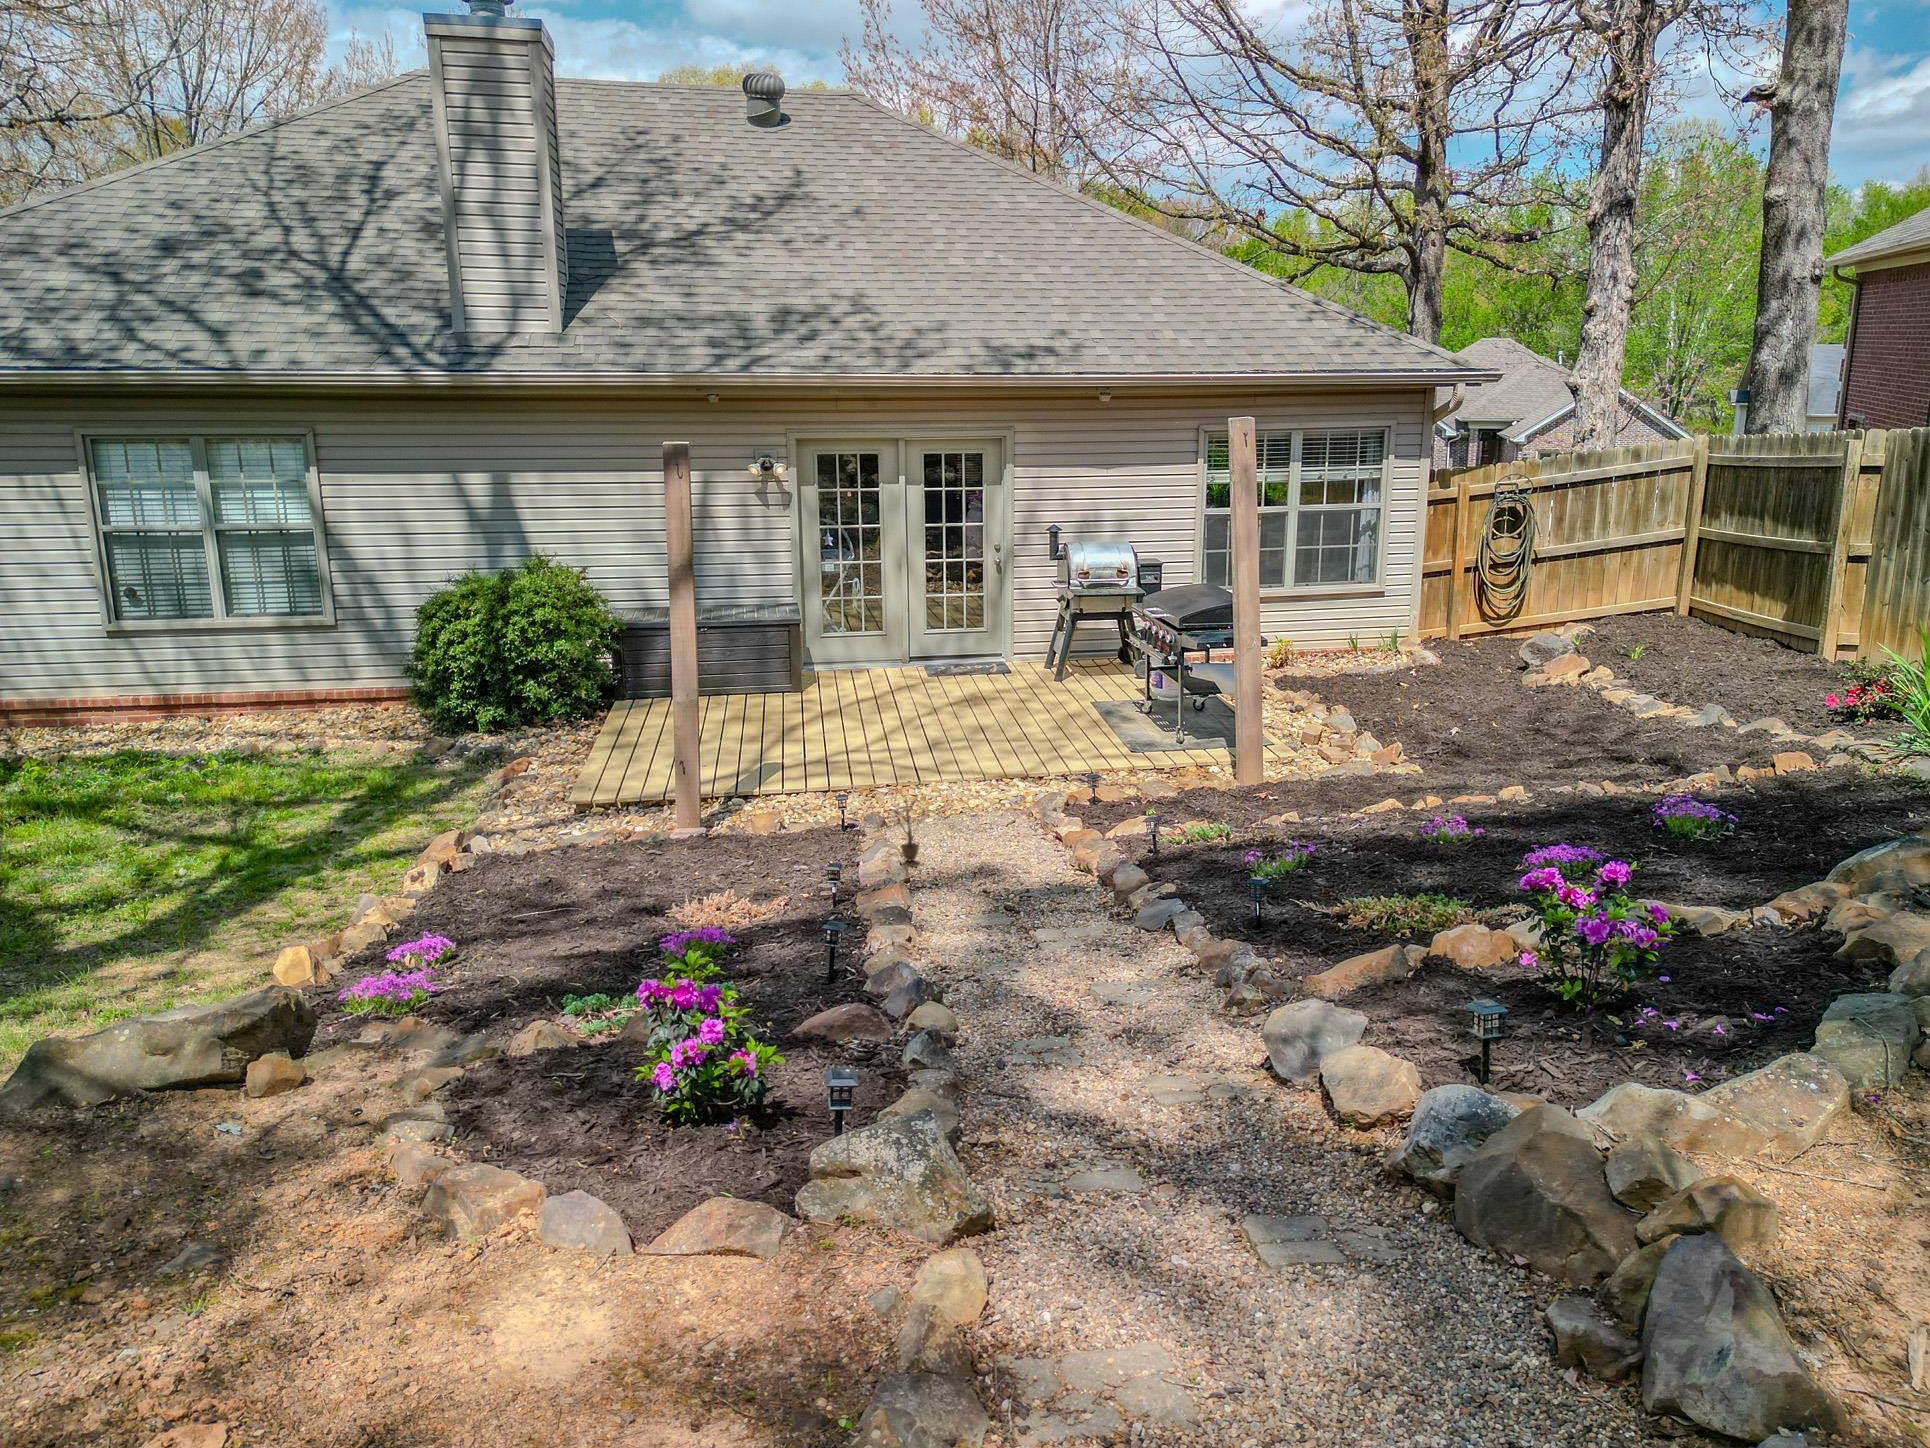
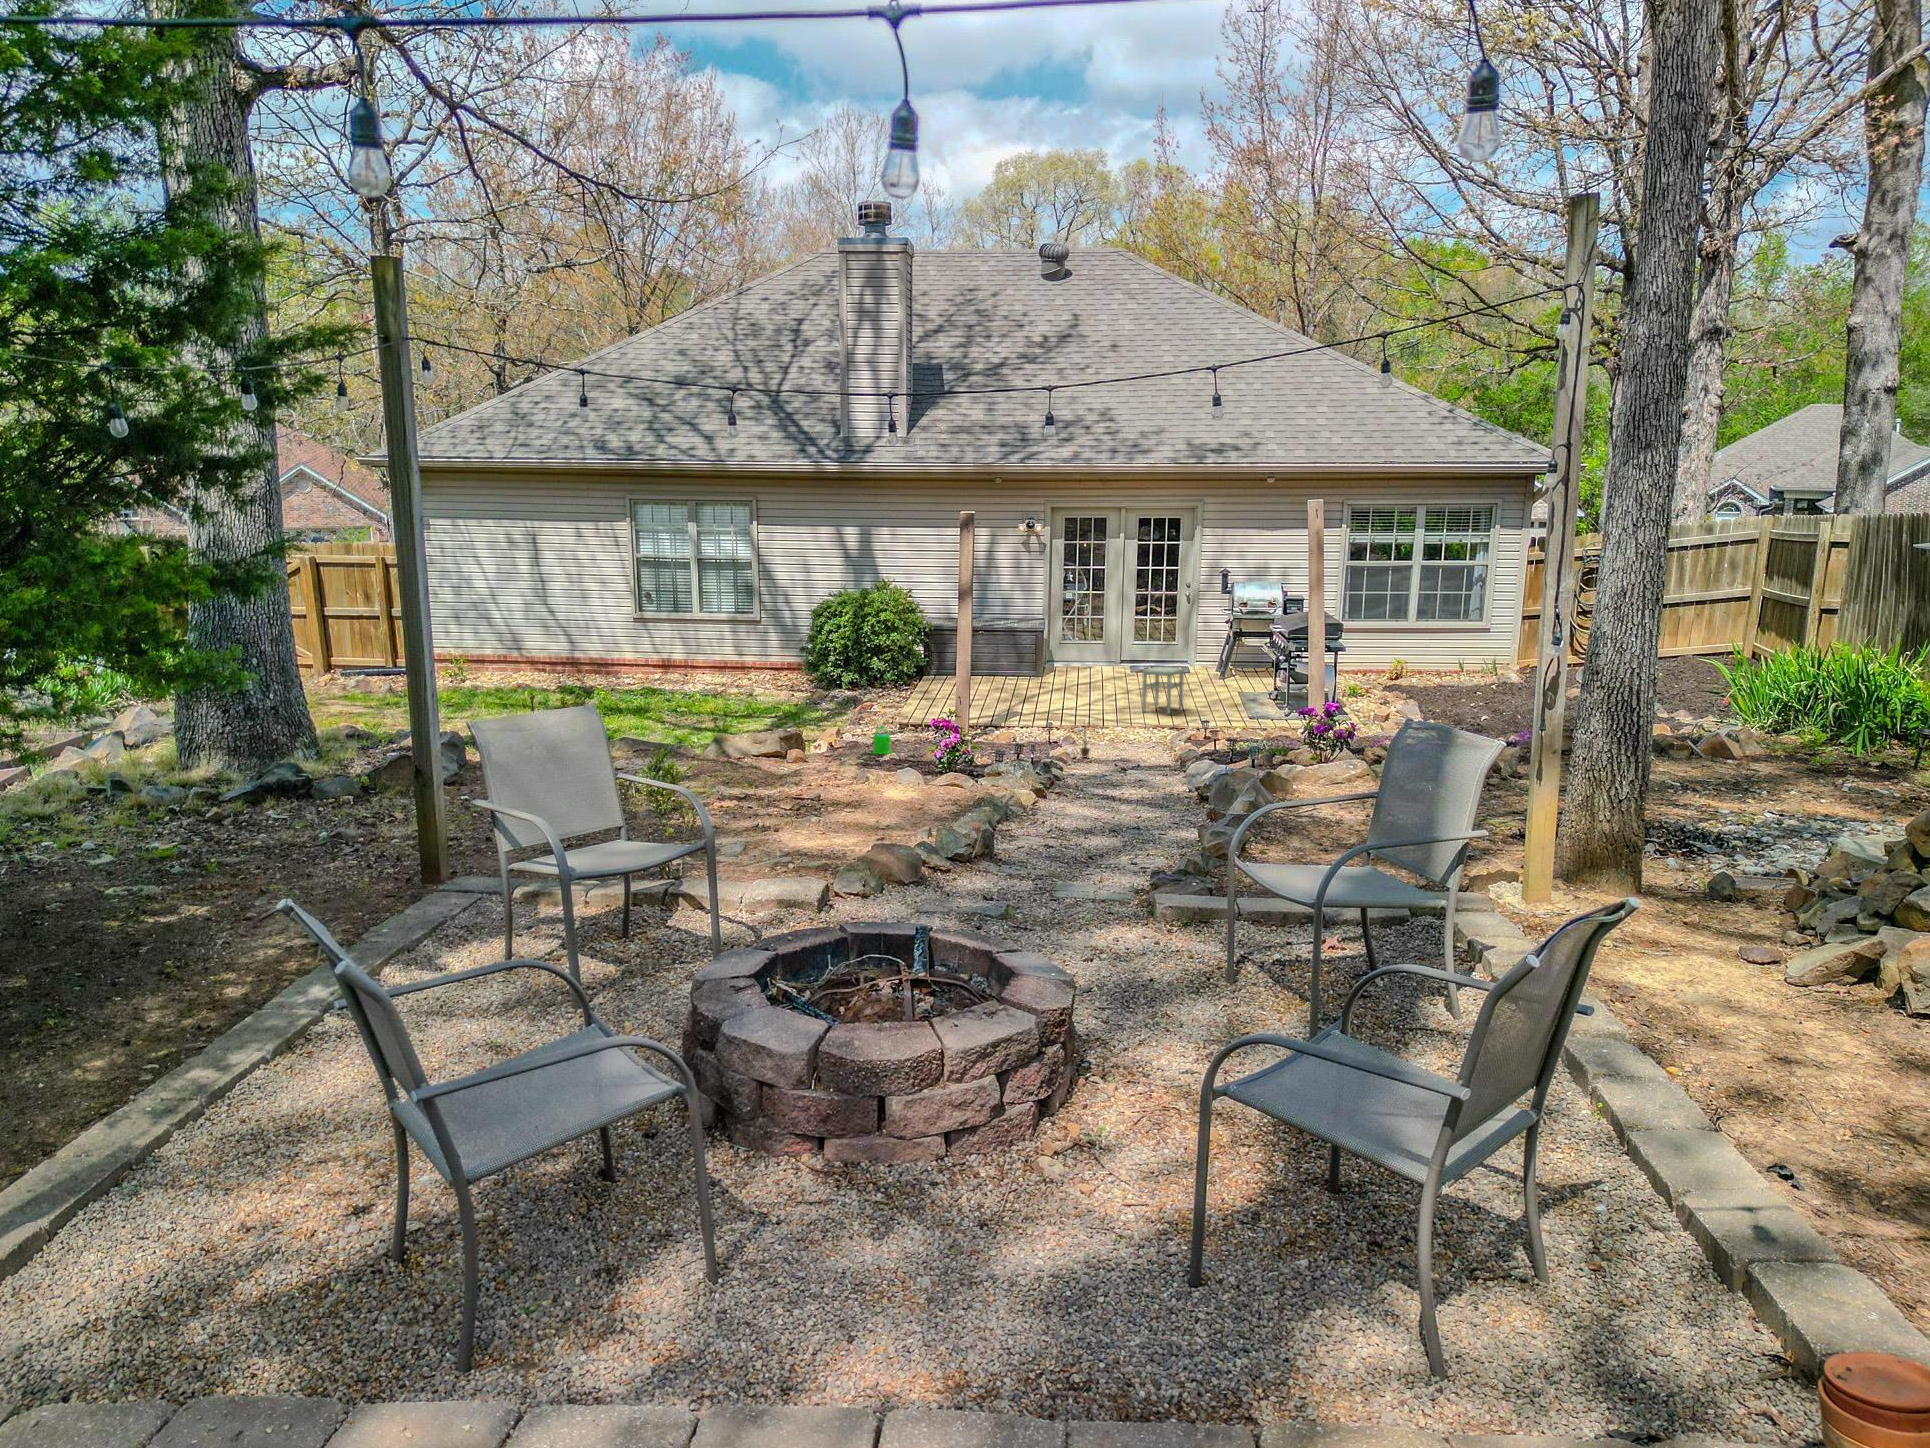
stool: none [966,675,1028,749] -> present [1142,667,1184,714]
watering can: none [509,838,550,894] -> present [873,726,891,754]

